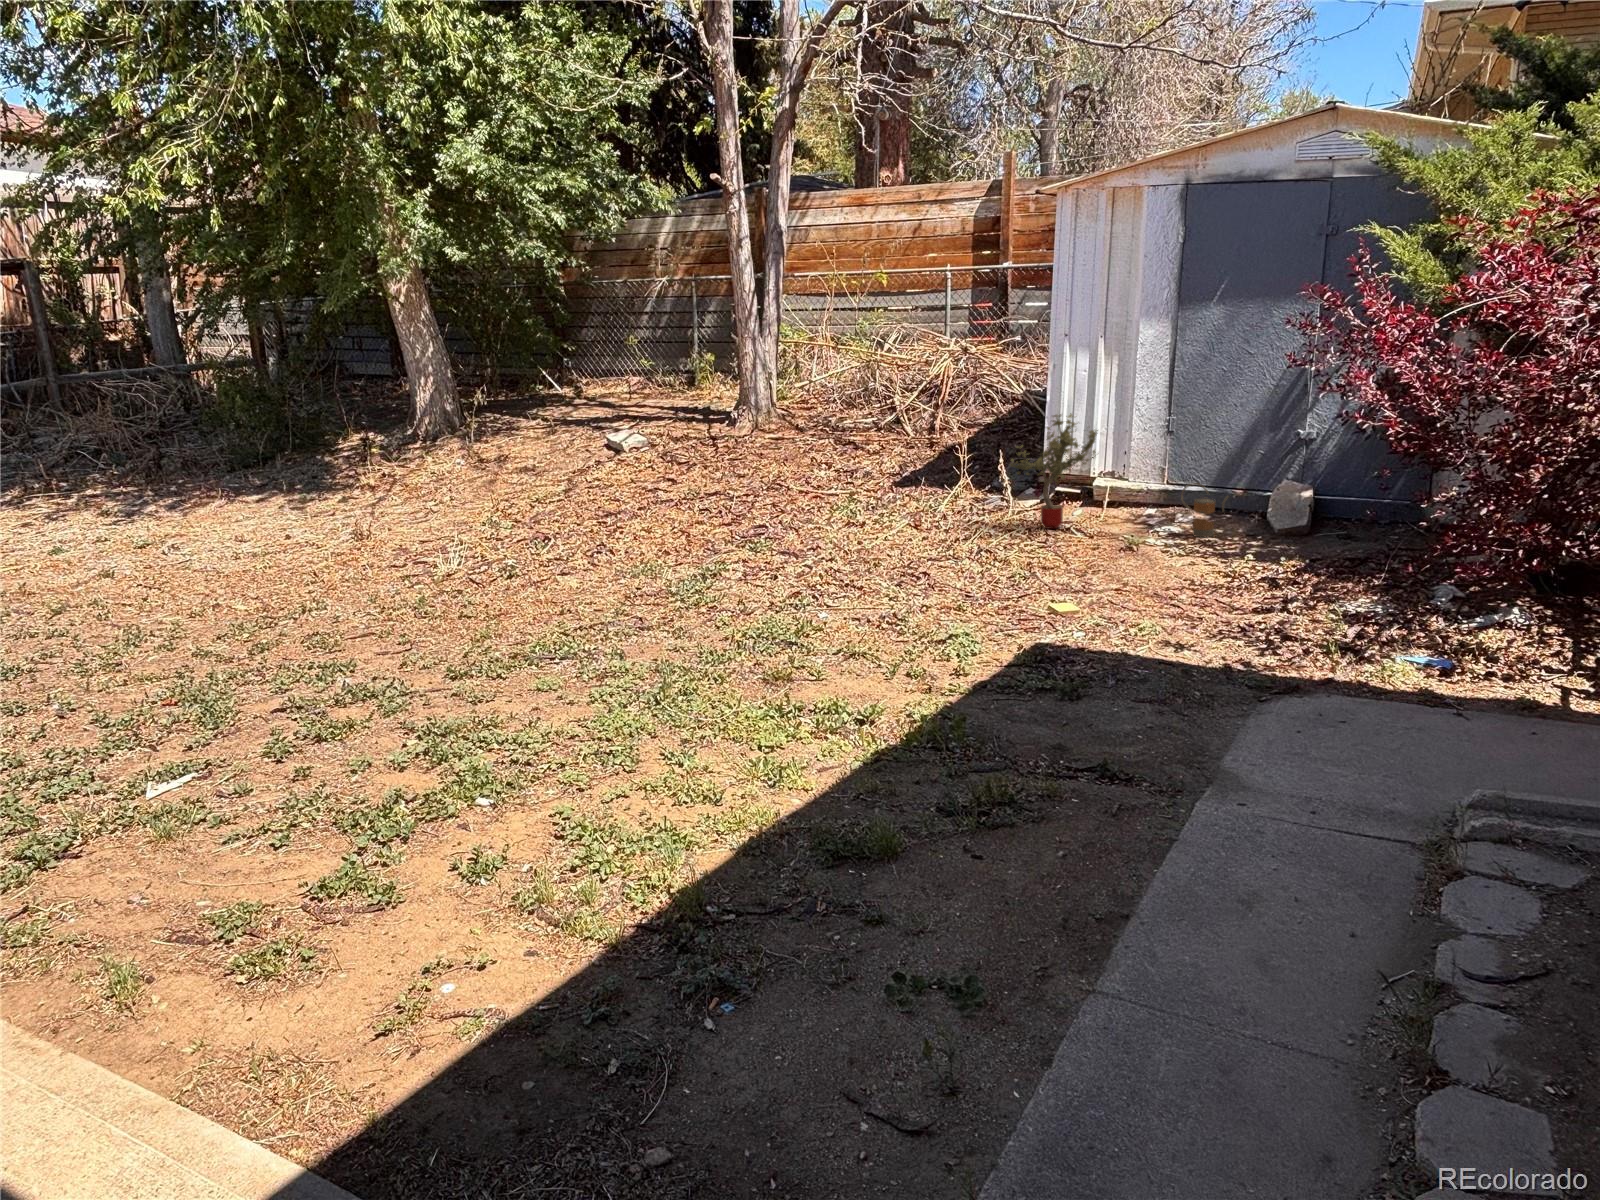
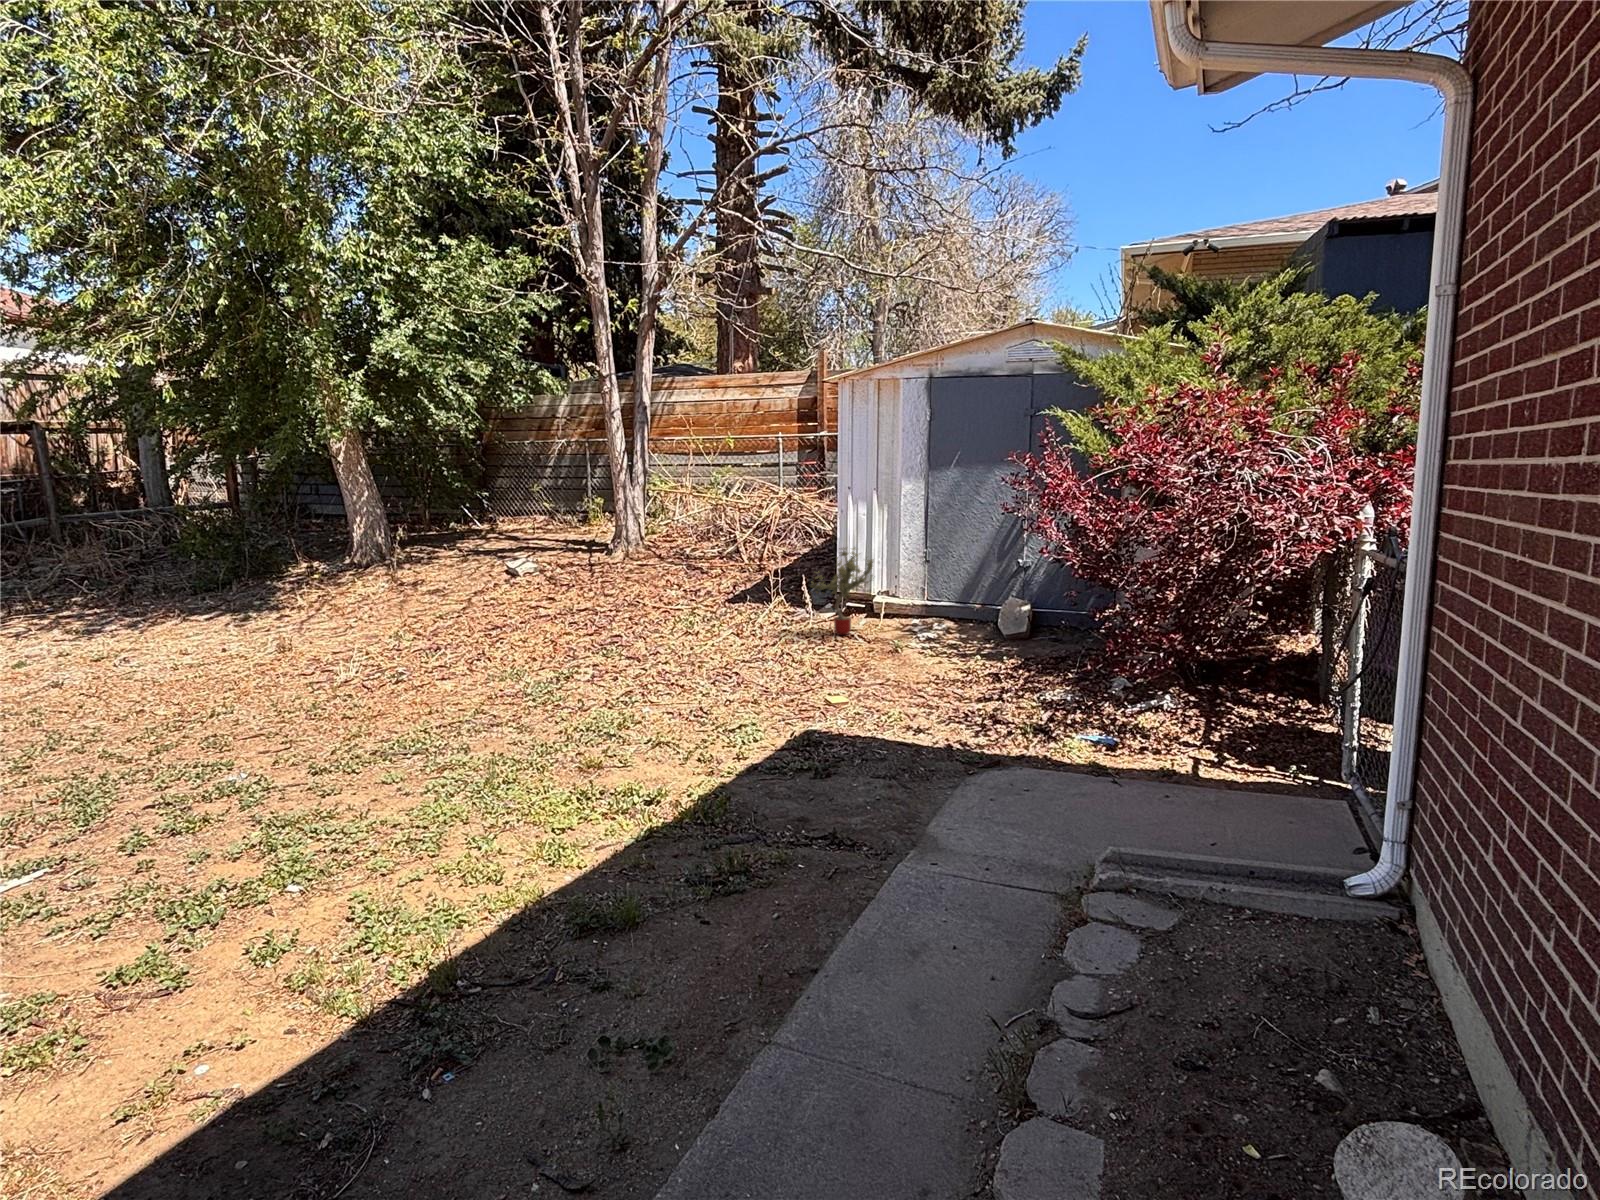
watering can: present [1181,483,1229,537] -> none [937,599,973,641]

